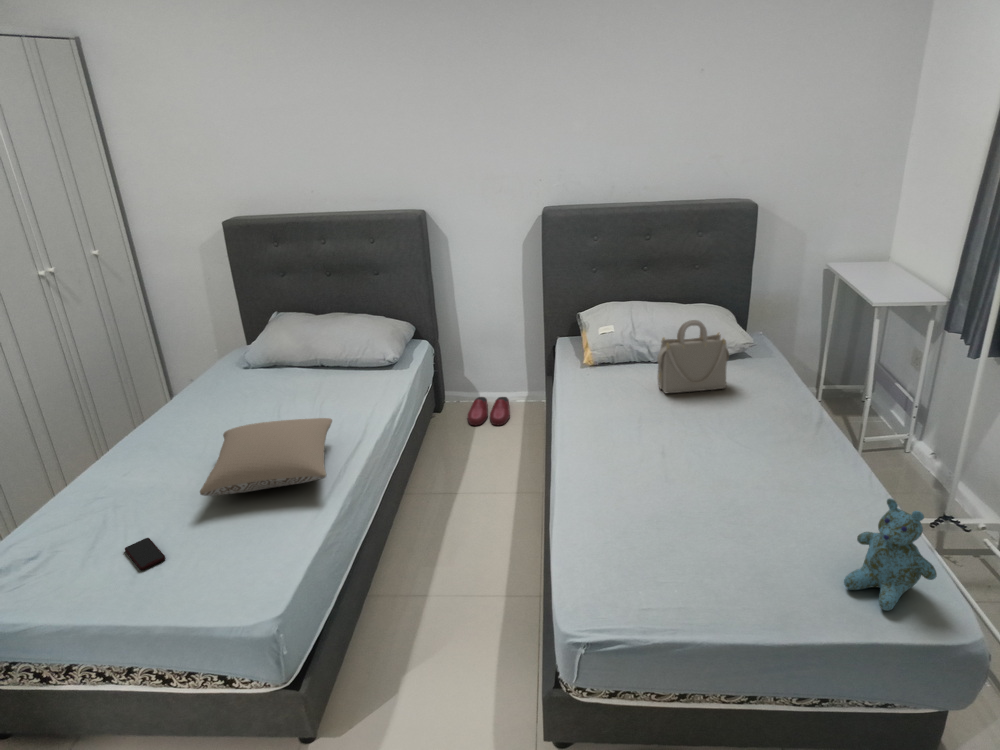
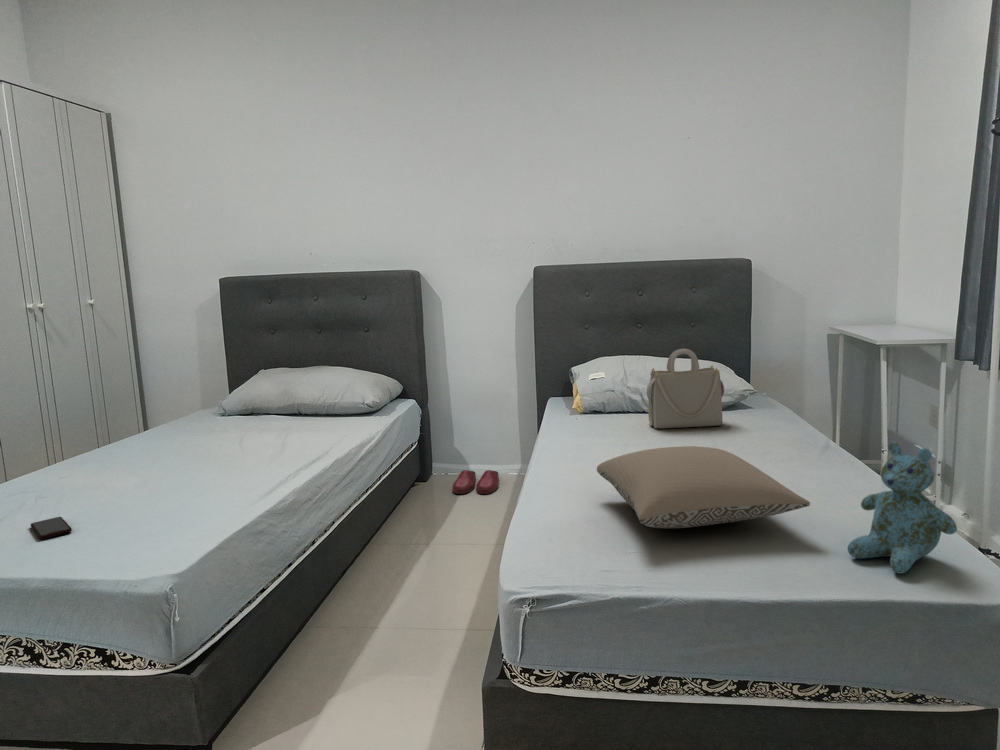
pillow: present [200,418,332,496] -> present [597,446,810,528]

